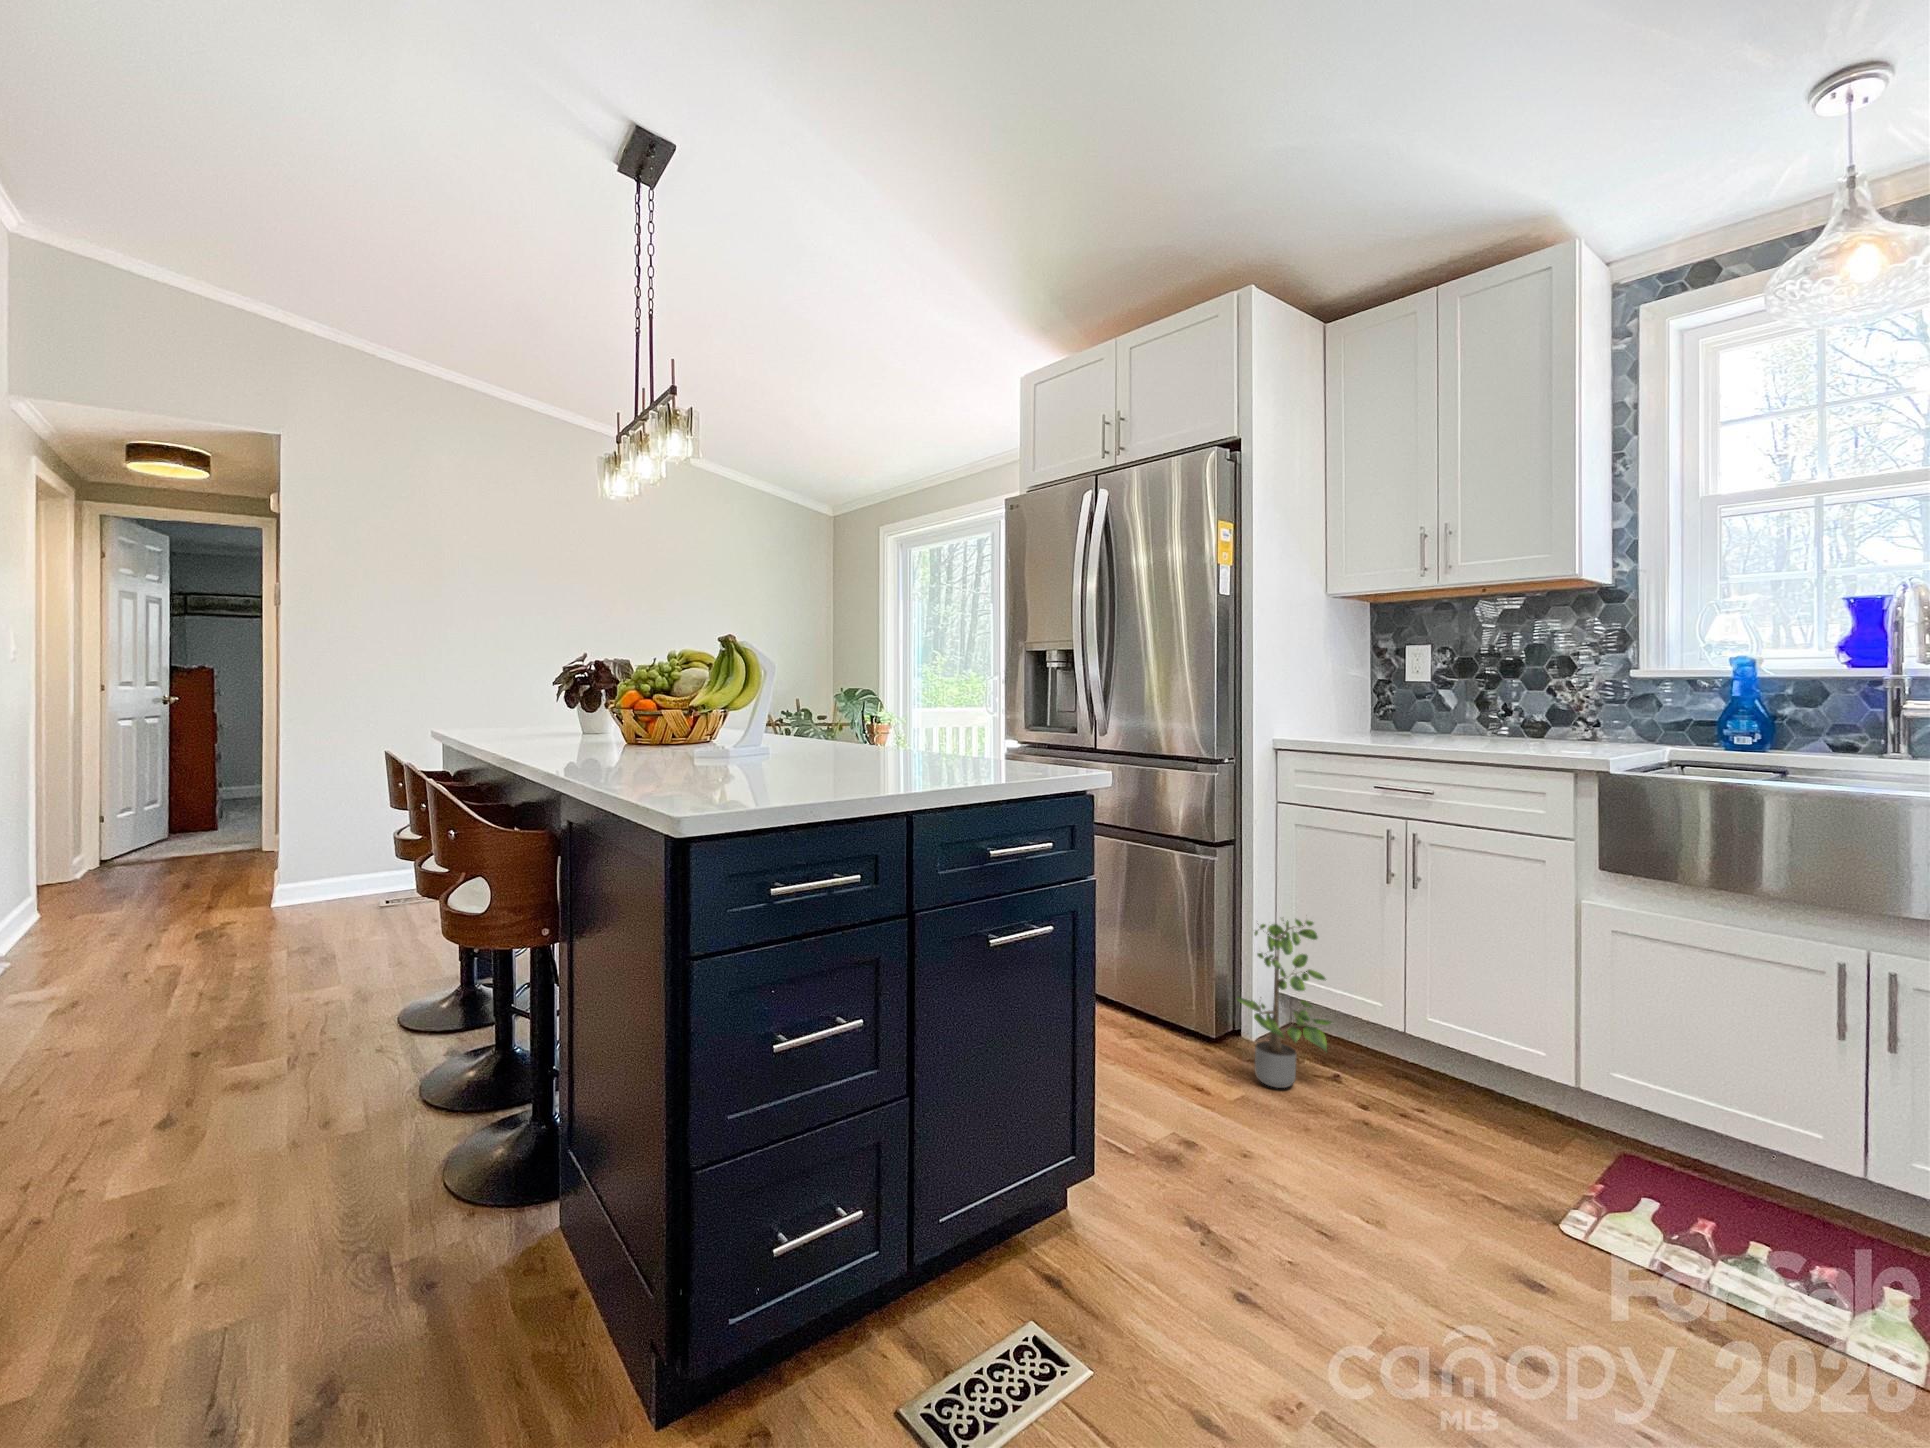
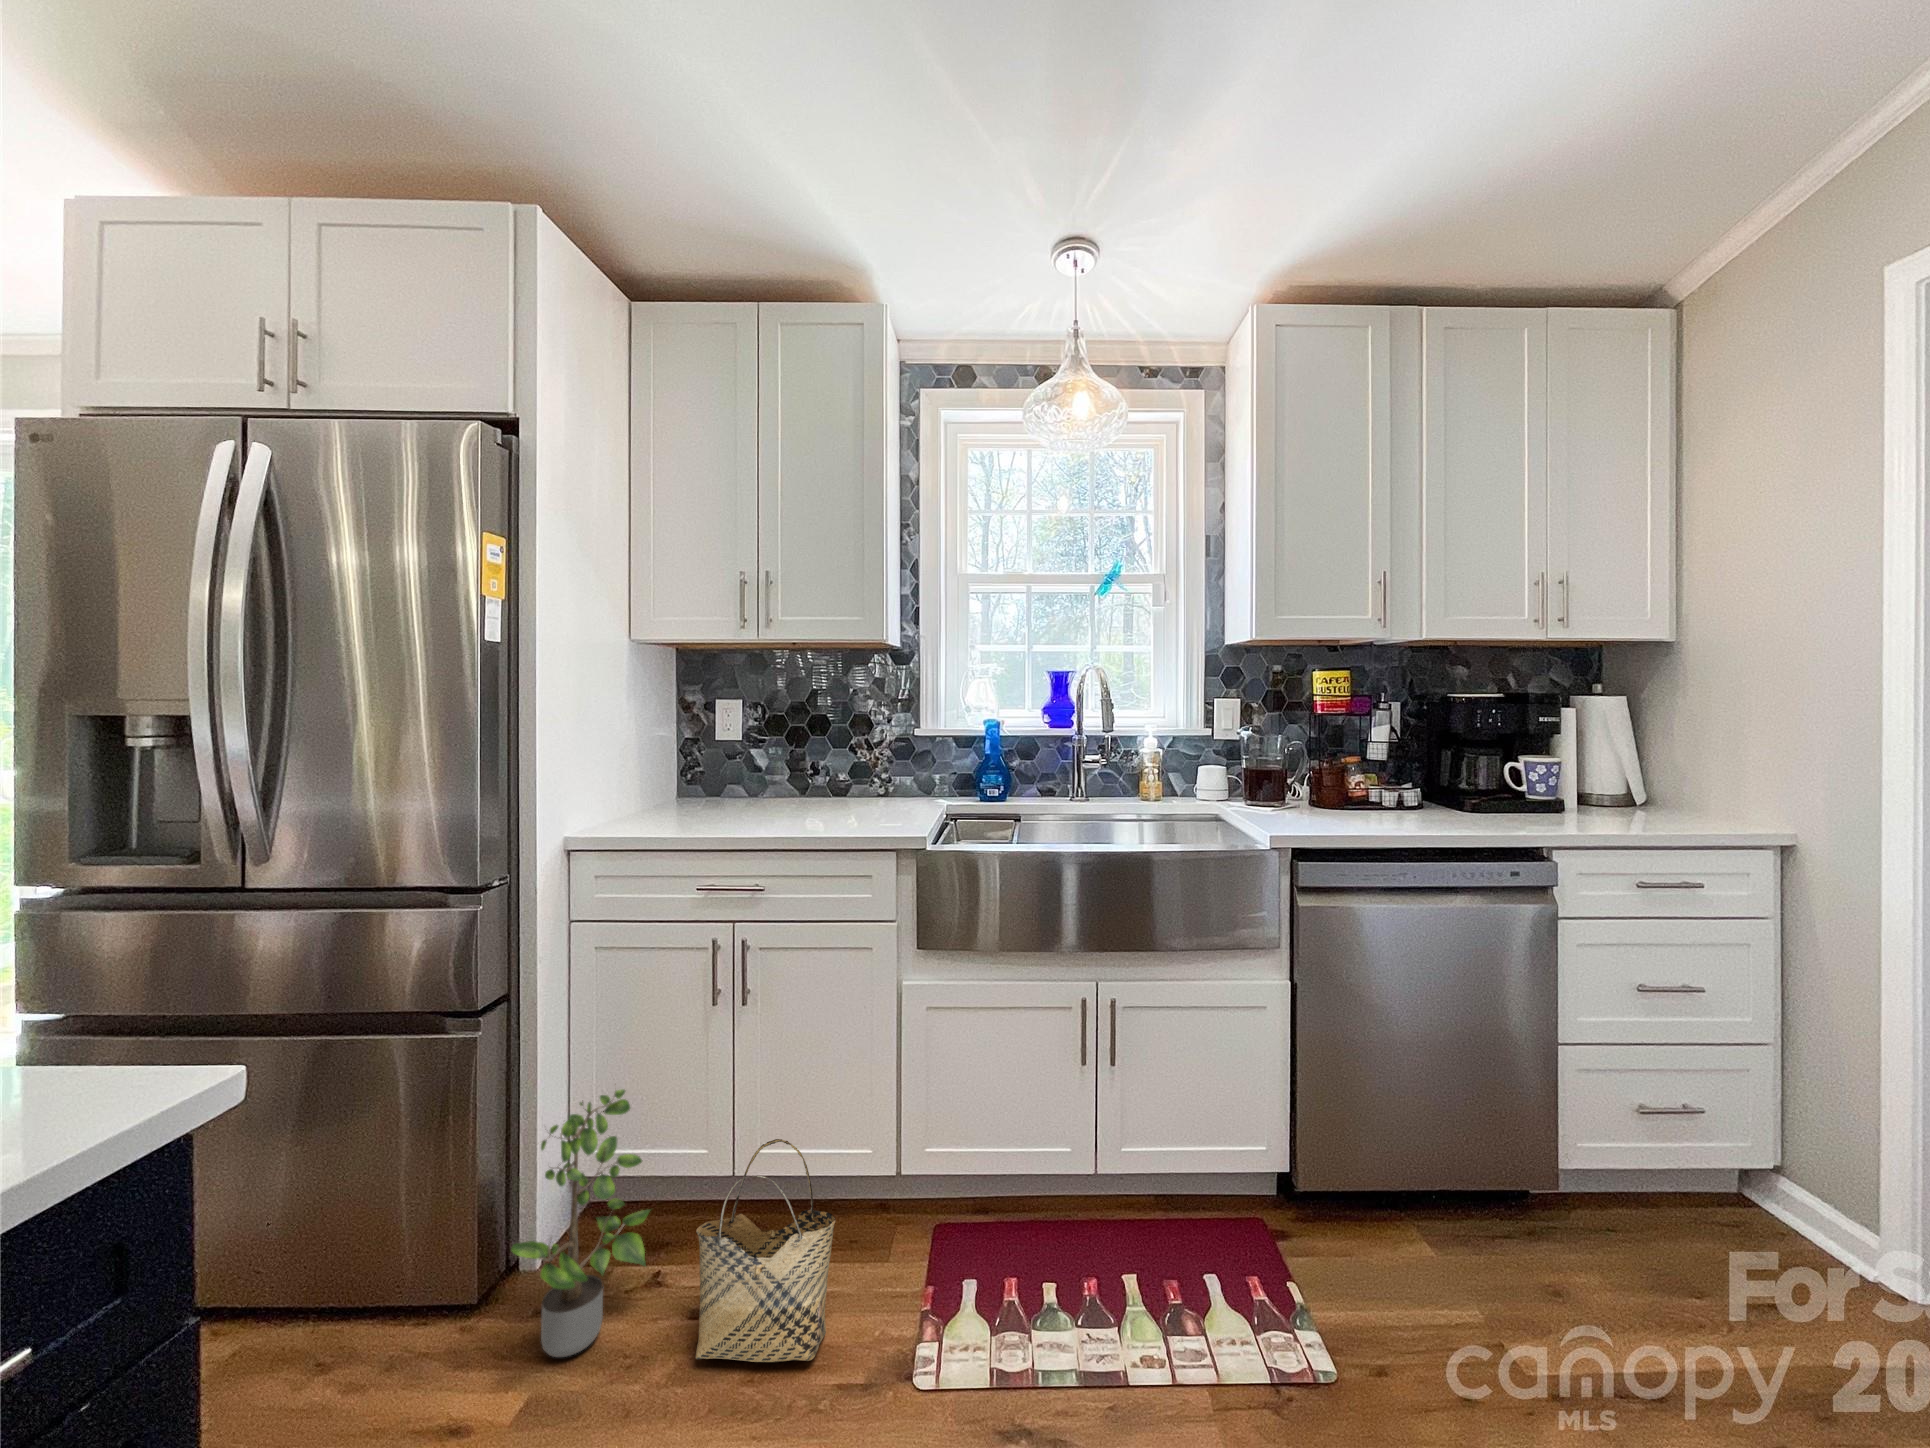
woven basket: none [1361,989,1486,1162] -> present [696,1139,835,1362]

